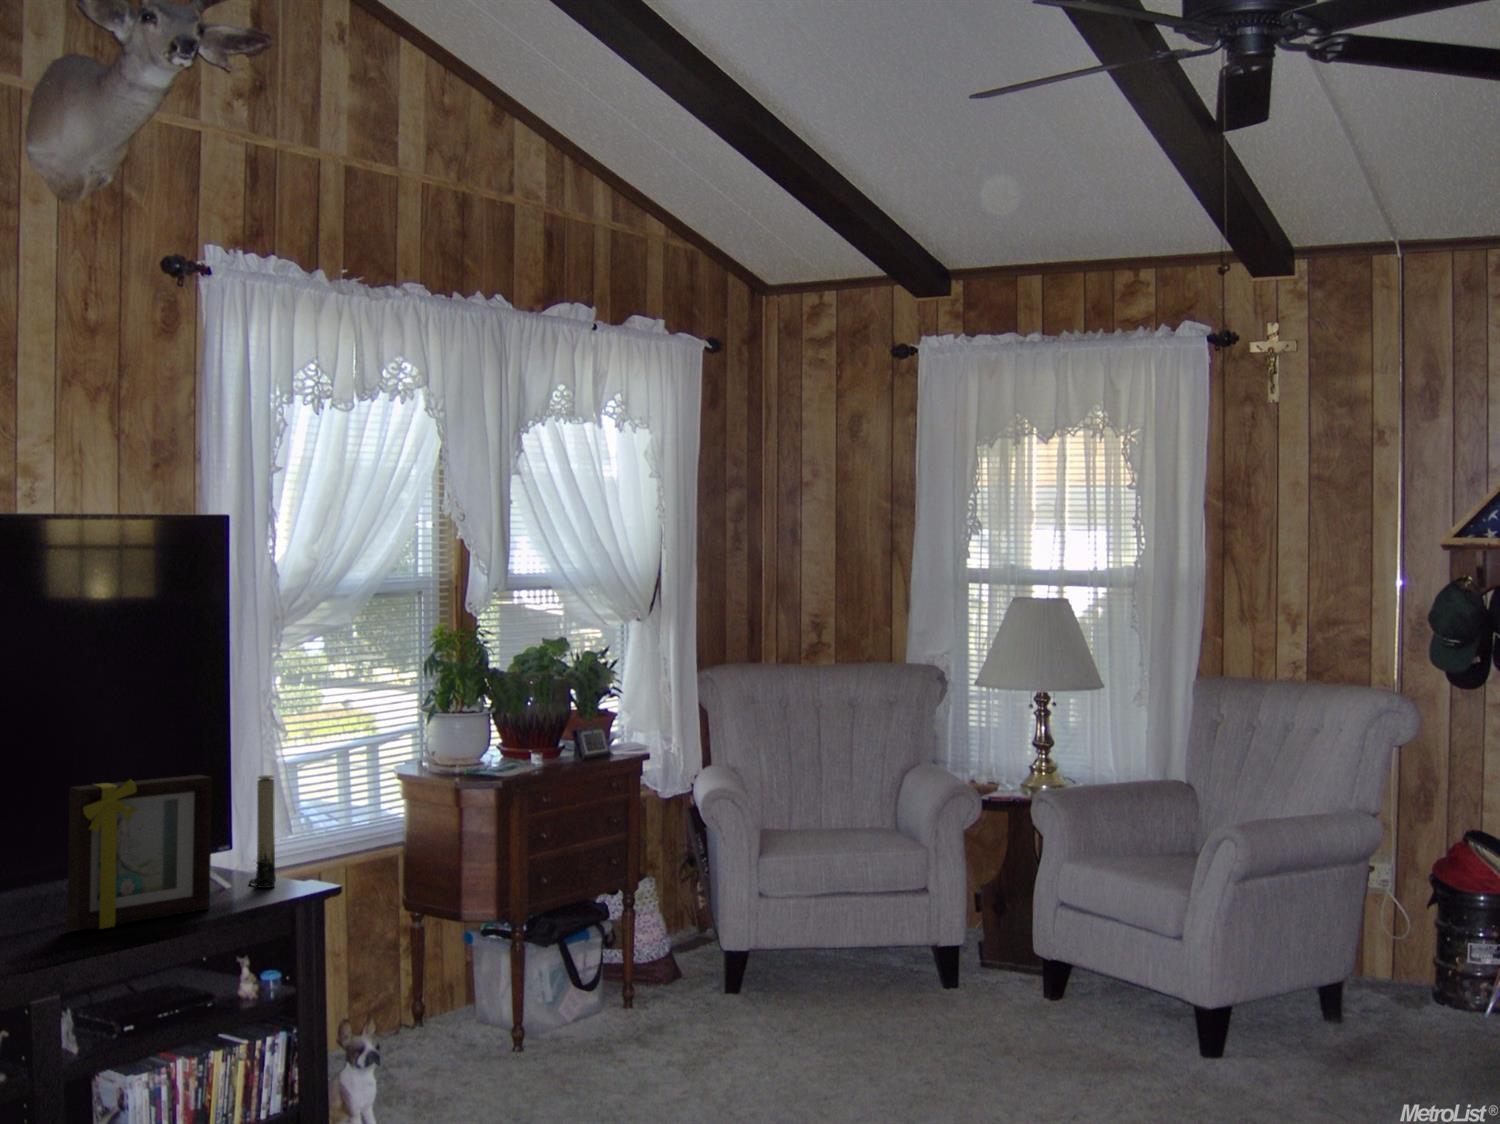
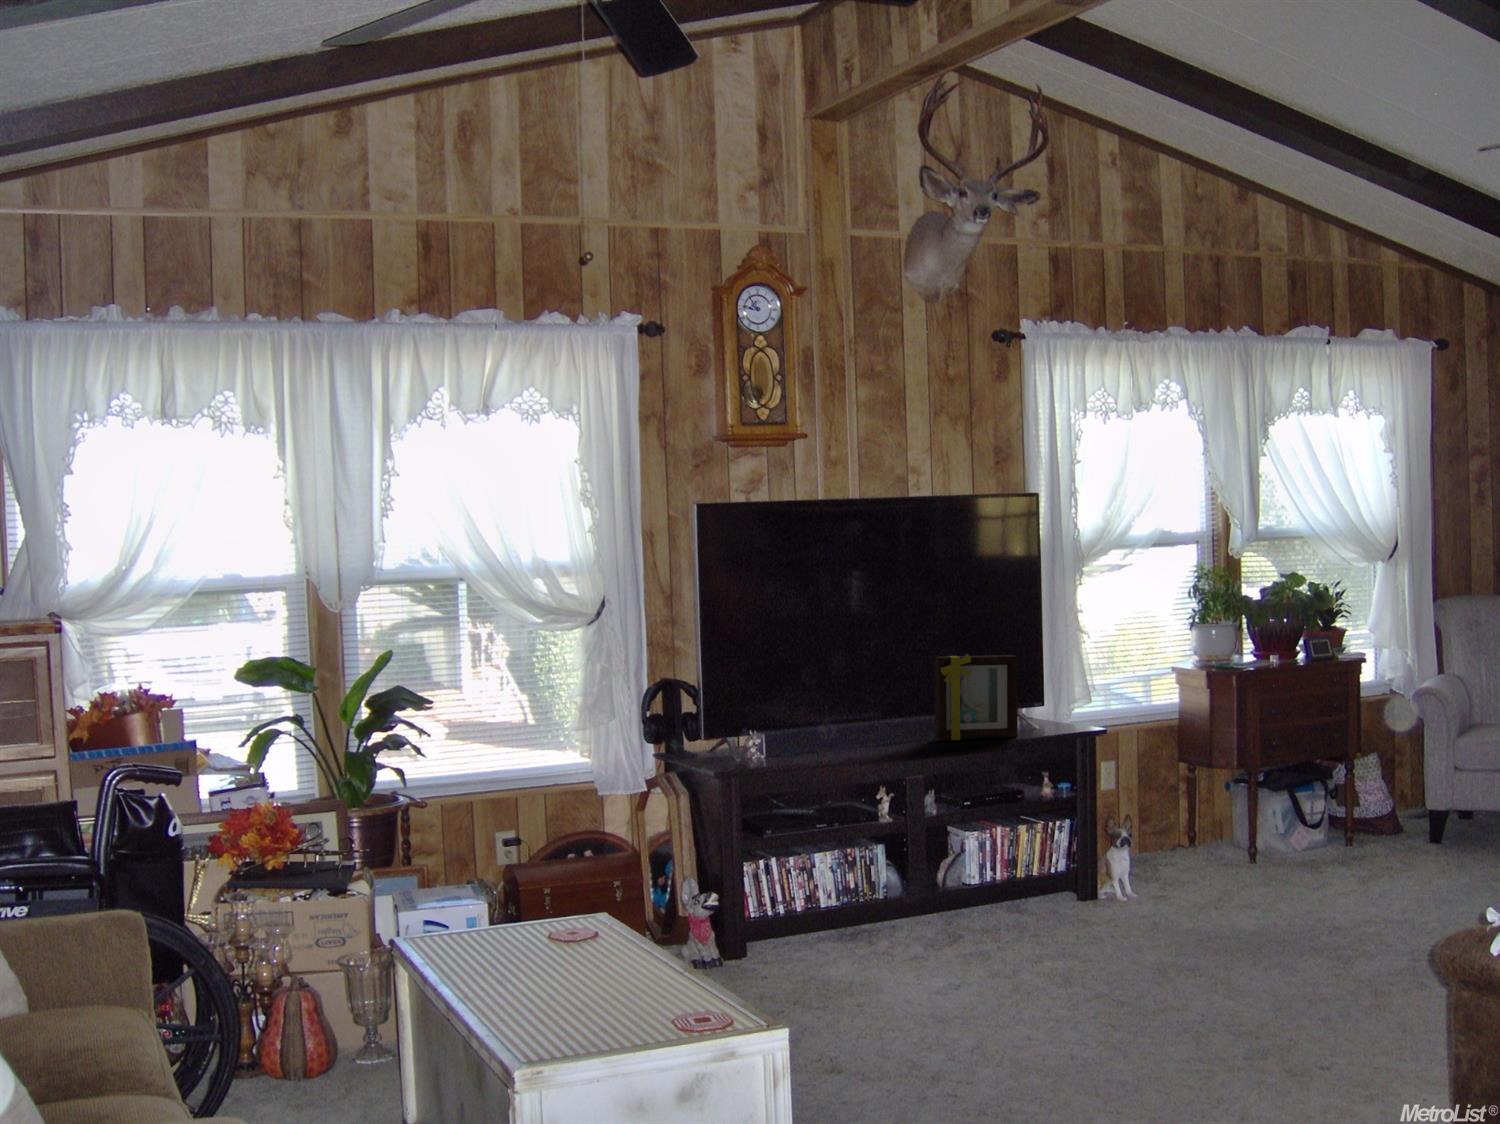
candle: present [249,775,276,888] -> none [1048,659,1064,730]

